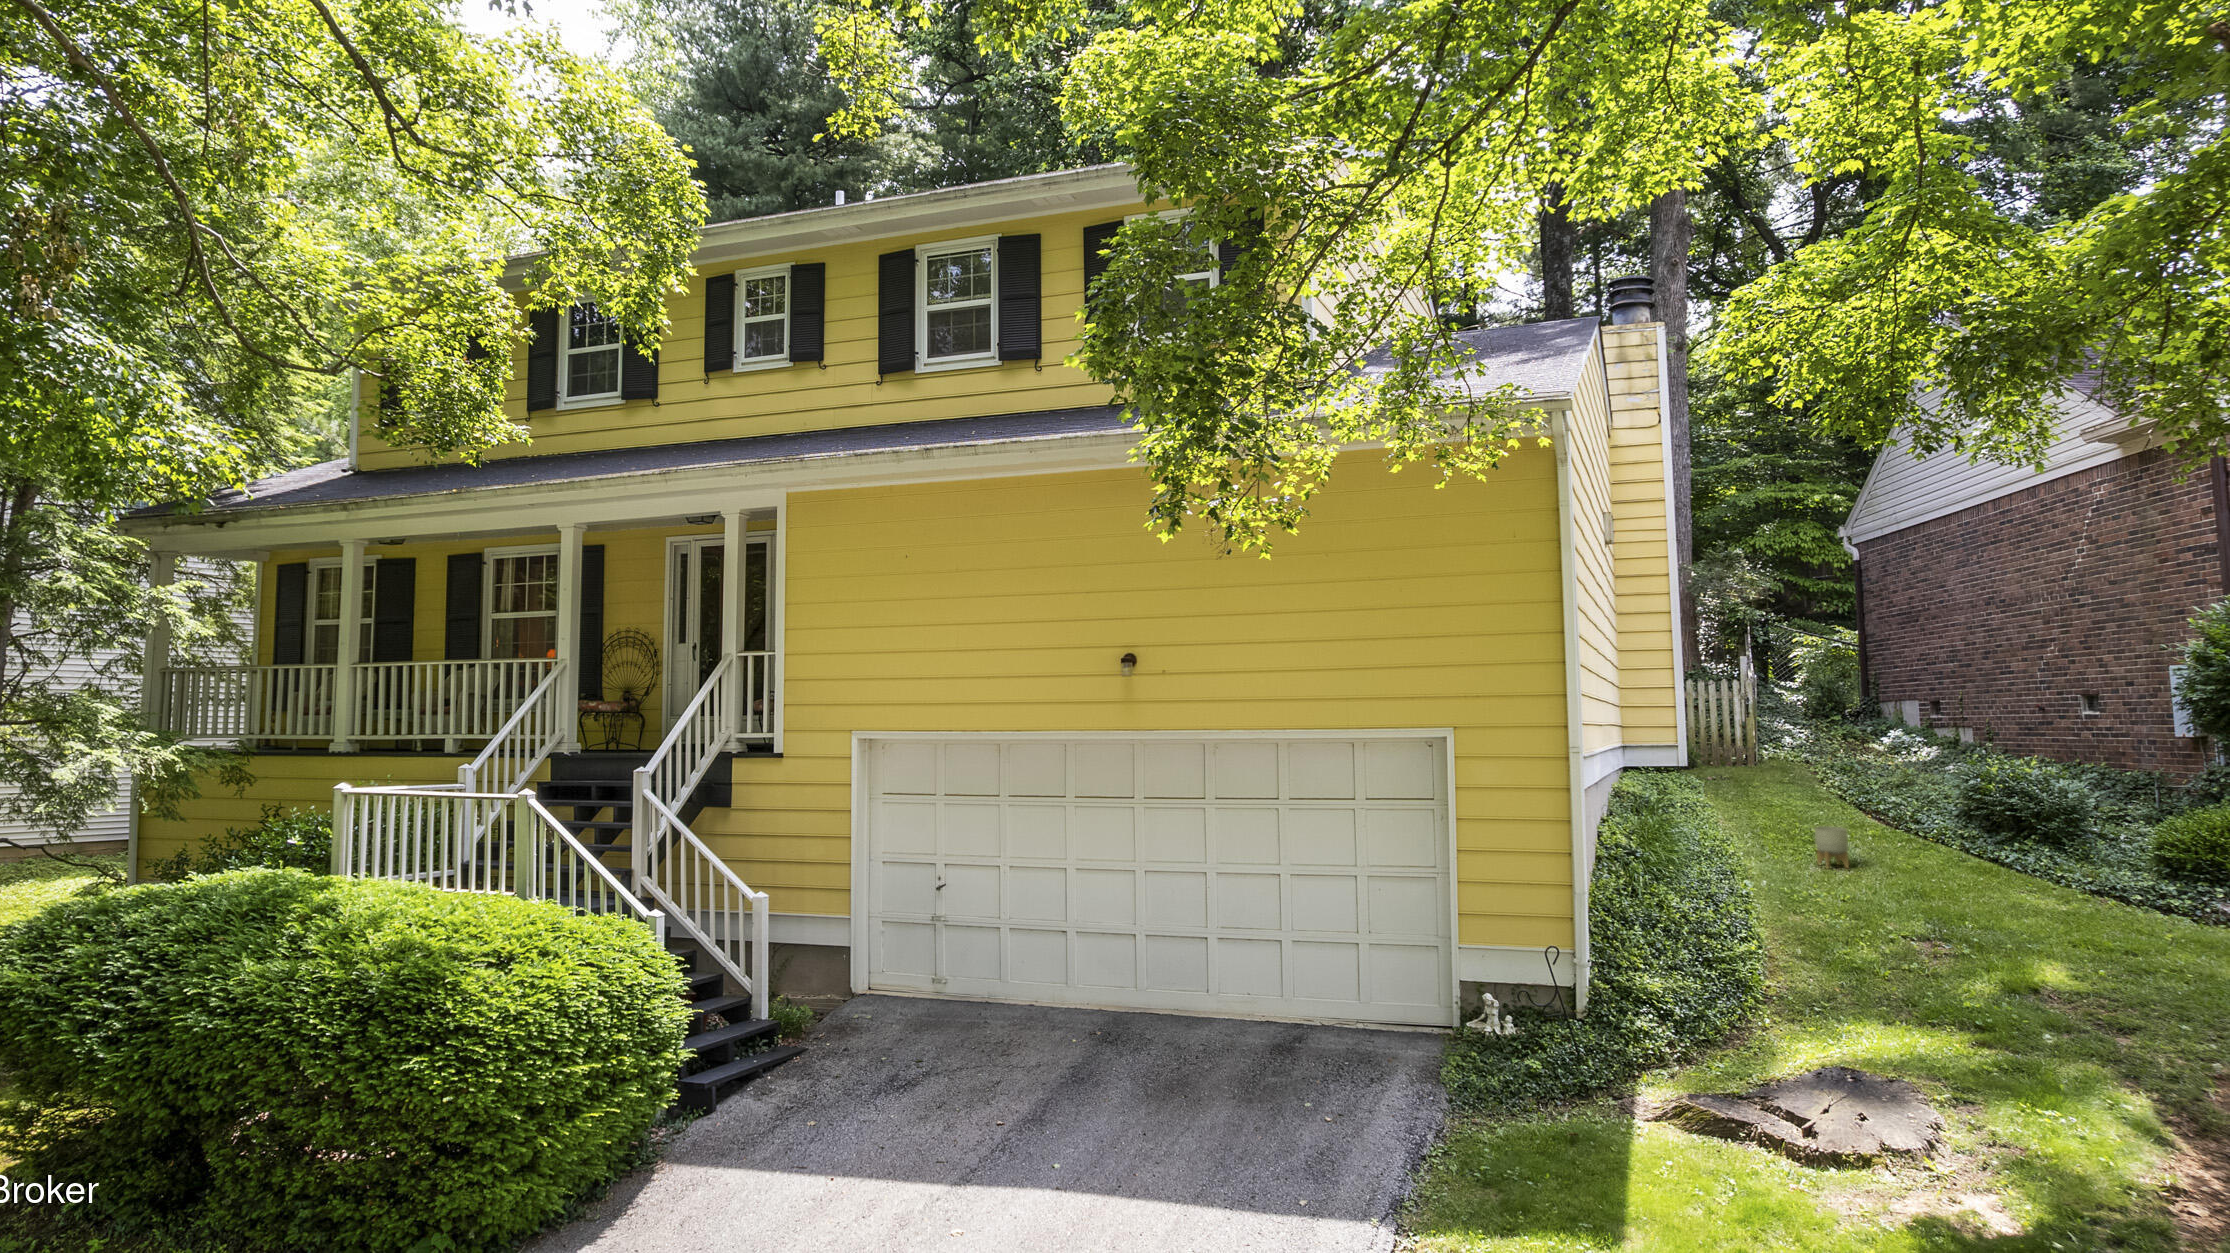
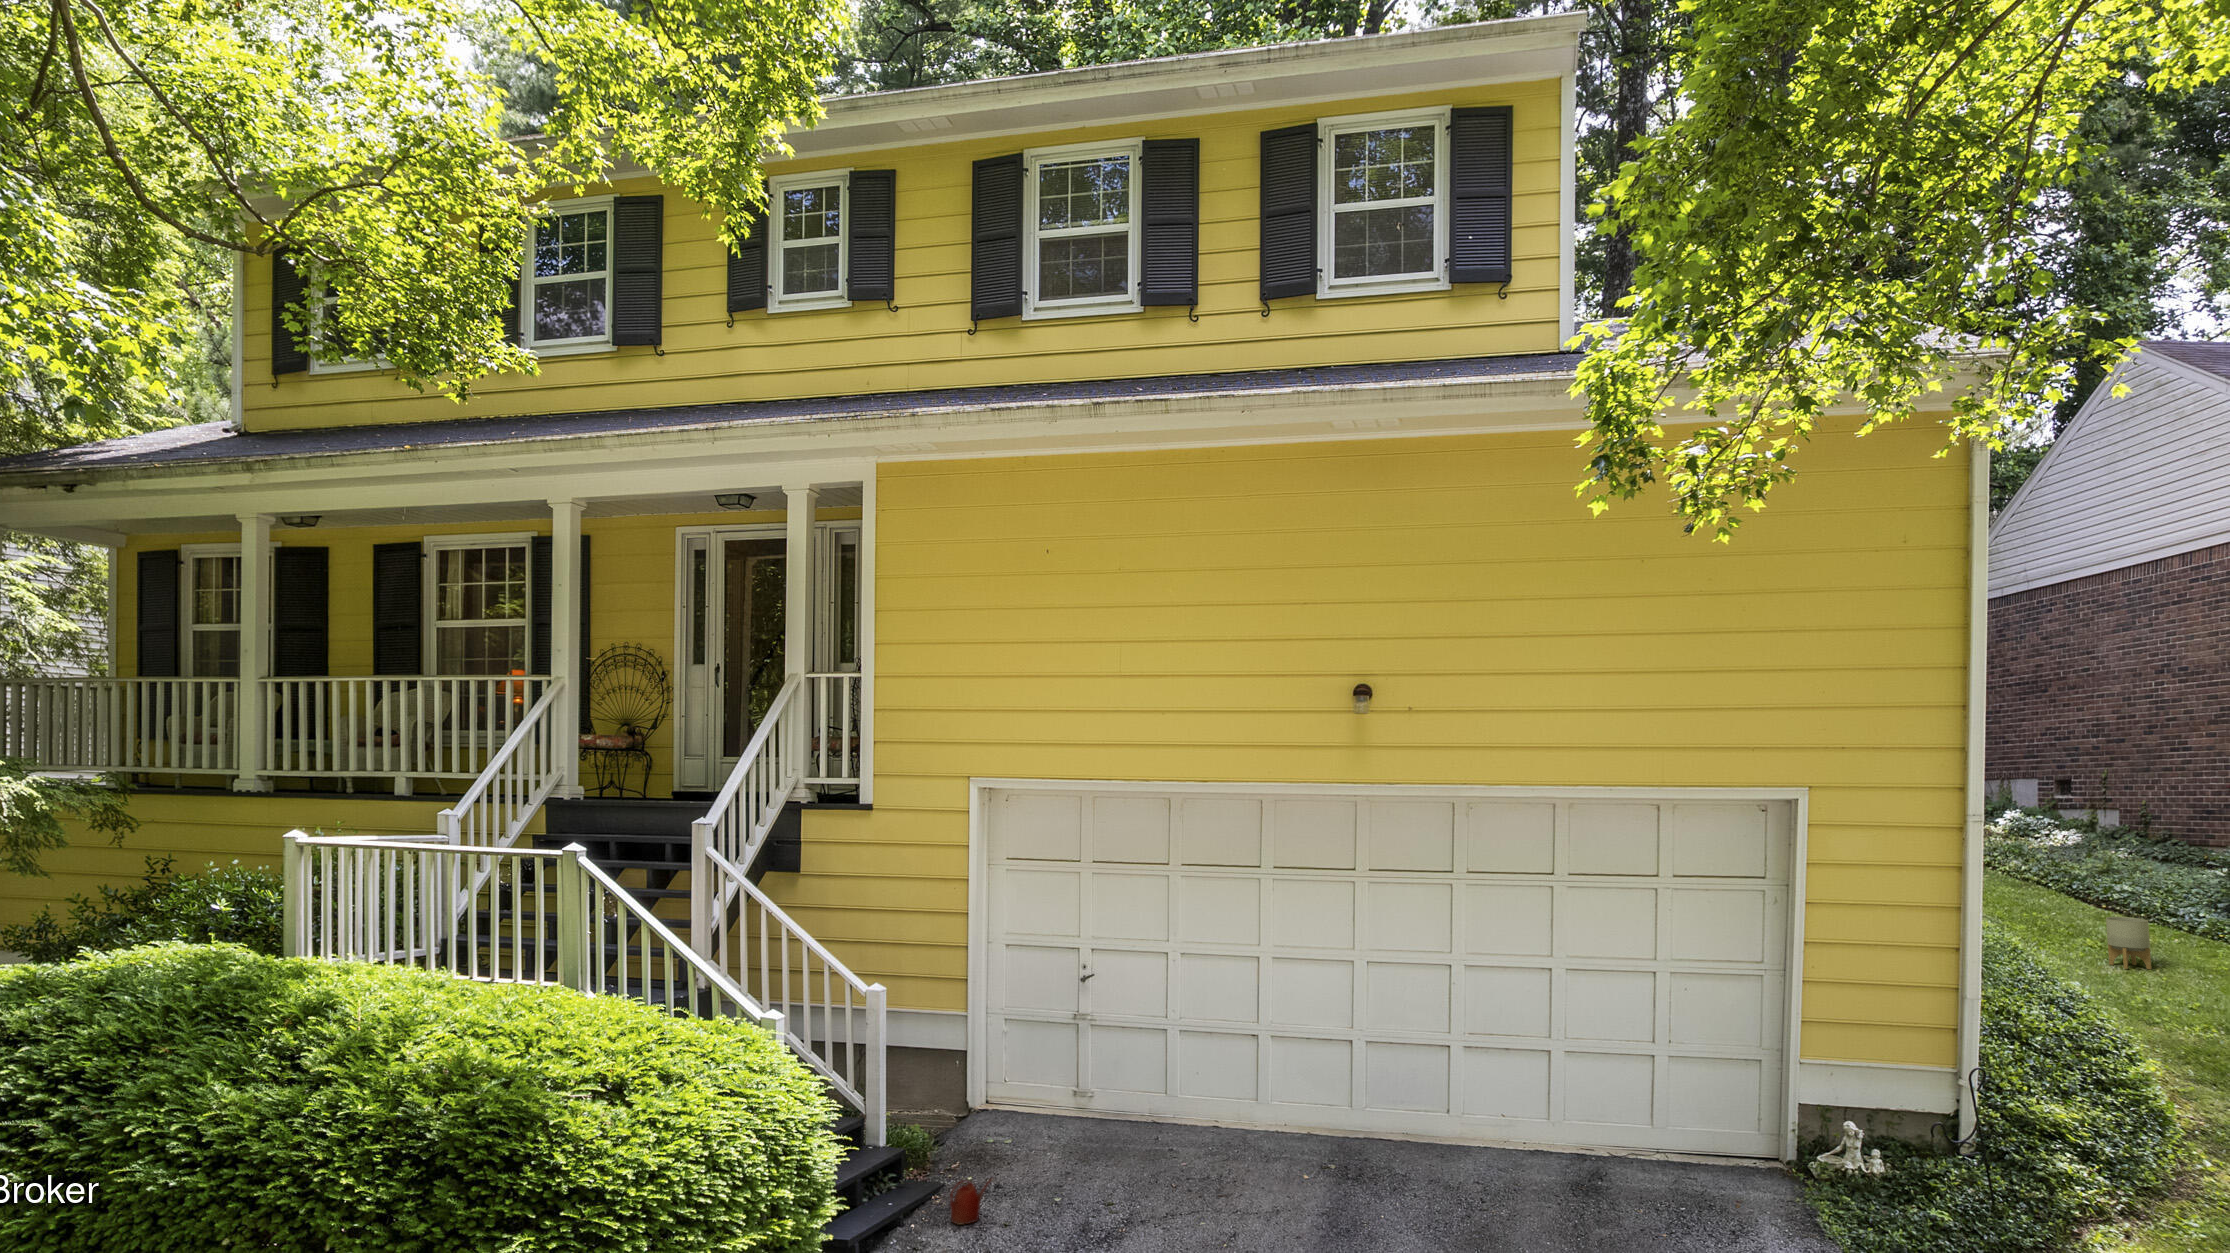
watering can: none [804,1029,841,1063] -> present [950,1178,992,1225]

